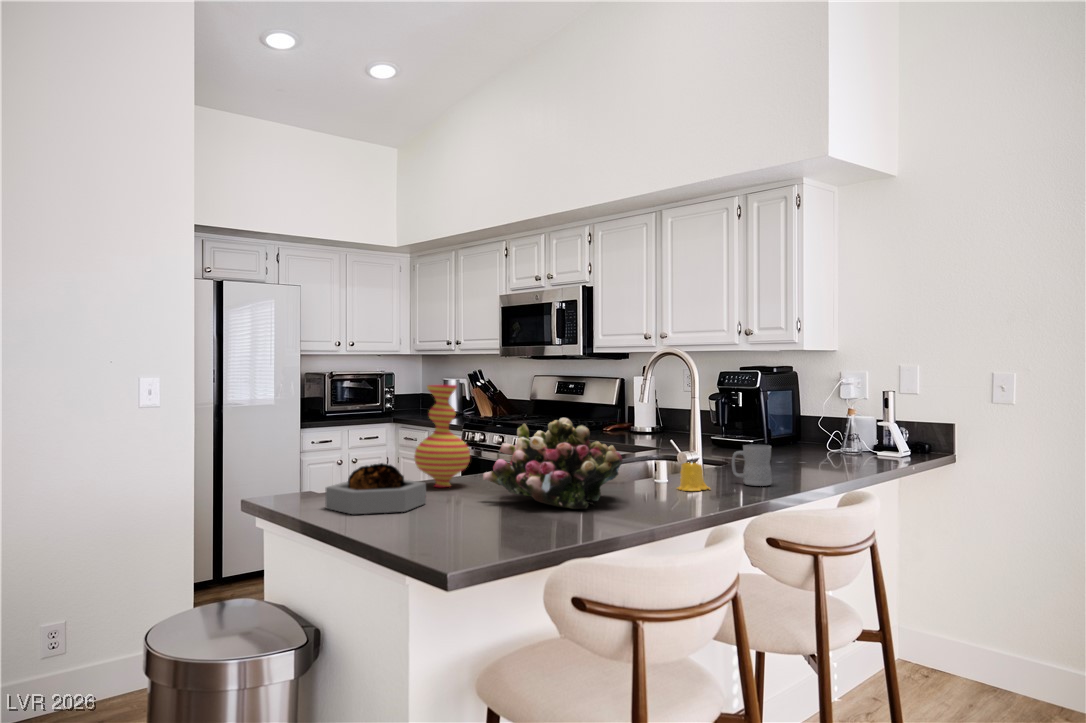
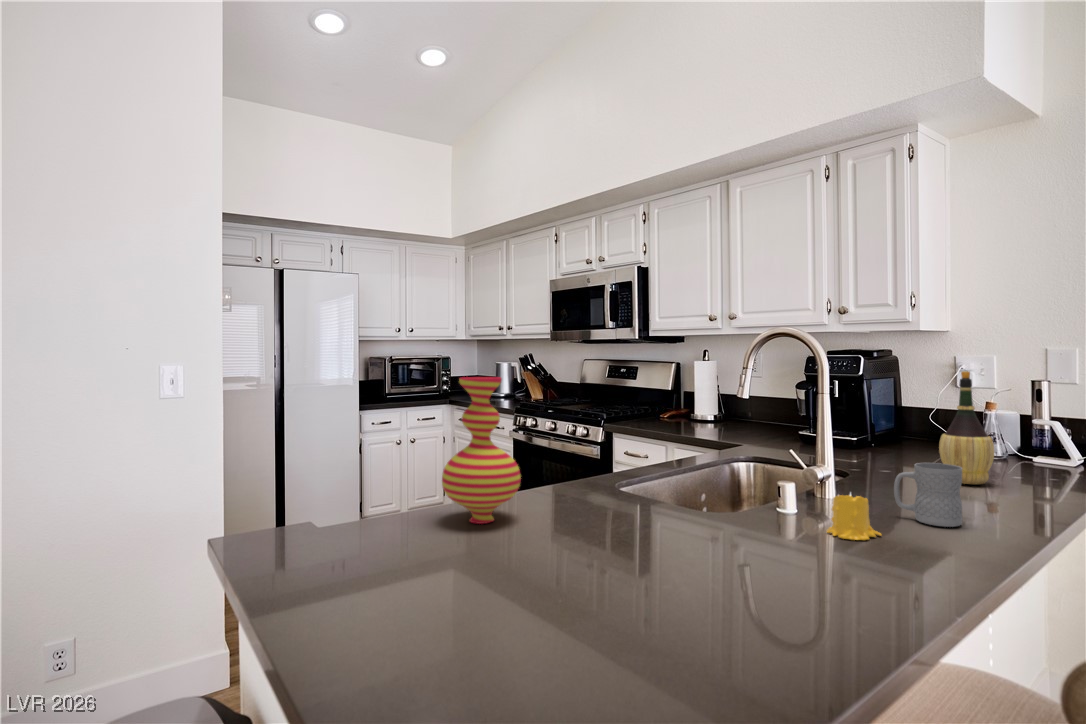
wine bottle: none [794,383,830,468] -> present [939,371,994,484]
flower arrangement: present [483,418,622,509] -> none [540,431,778,602]
decorative bowl: present [325,463,426,514] -> none [283,501,450,611]

